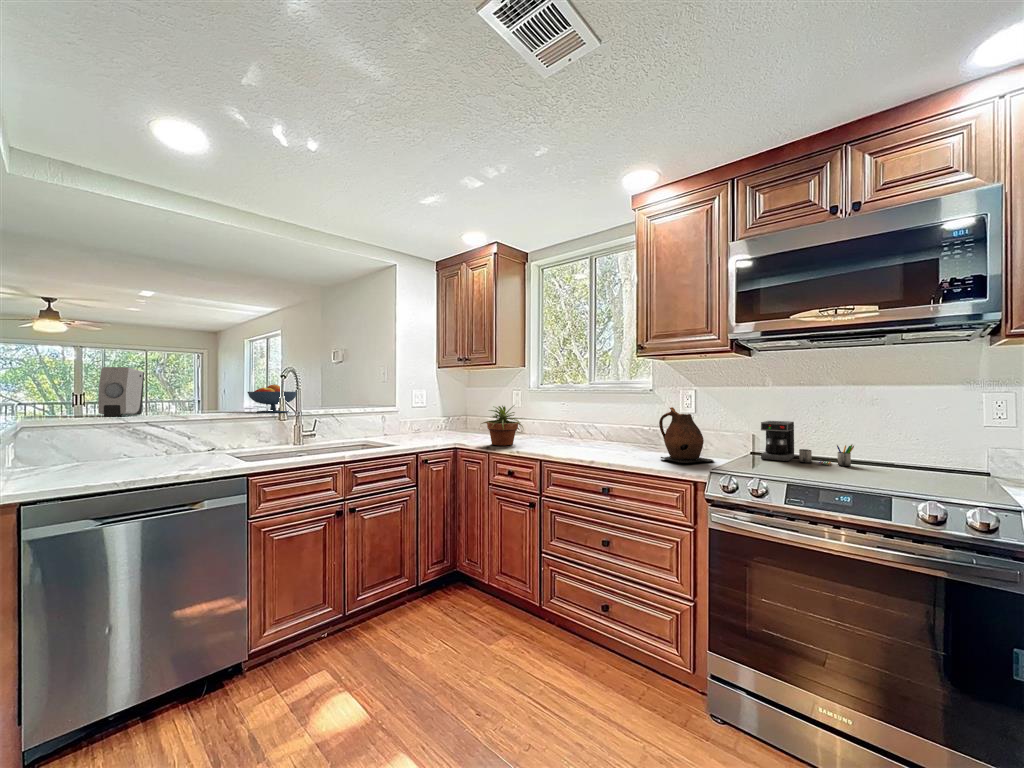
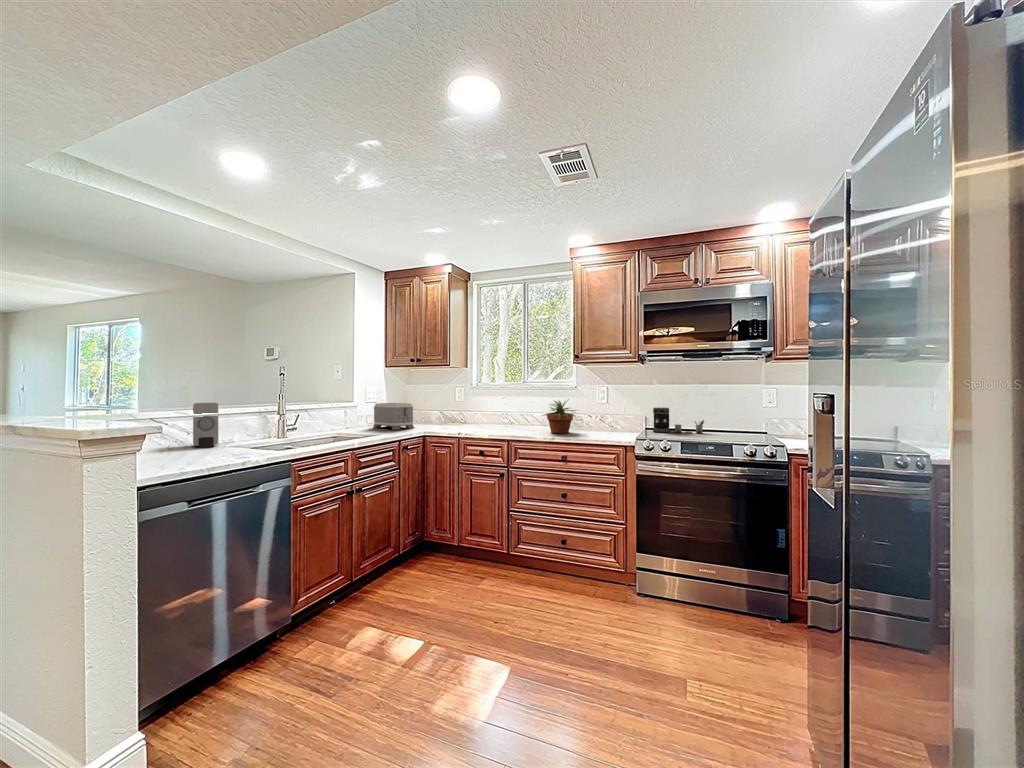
soap dispenser: present [98,367,144,417] -> present [193,403,218,448]
fruit bowl: present [248,385,297,413] -> none [205,382,257,410]
potted plant: present [481,406,523,446] -> present [545,399,576,433]
toaster: none [417,407,456,439] -> present [373,403,414,430]
ceramic pitcher: present [659,407,713,463] -> none [594,399,629,436]

